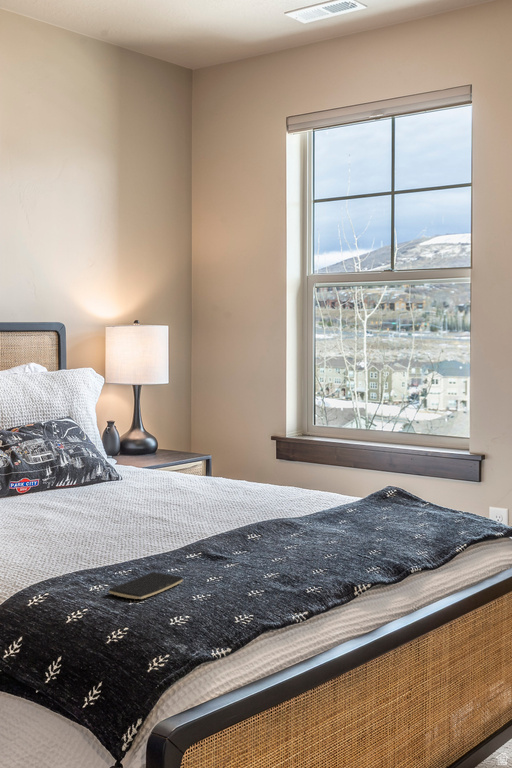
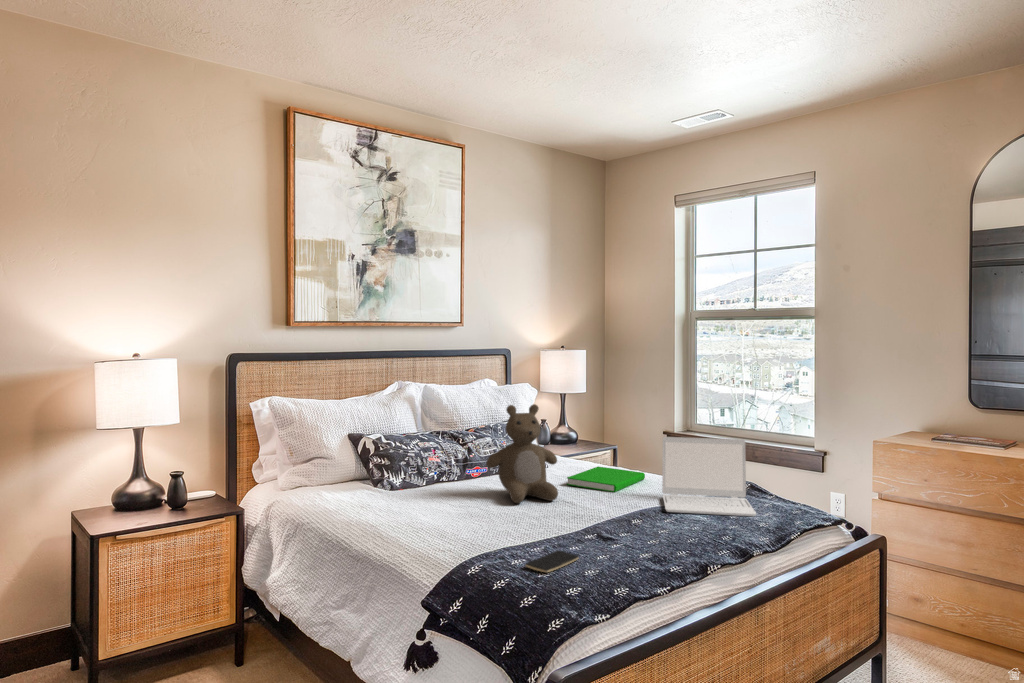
teddy bear: none [40,386,143,521] -> present [486,404,558,503]
laptop: none [282,430,403,529] -> present [662,437,756,516]
book: none [152,476,255,507] -> present [567,466,645,492]

